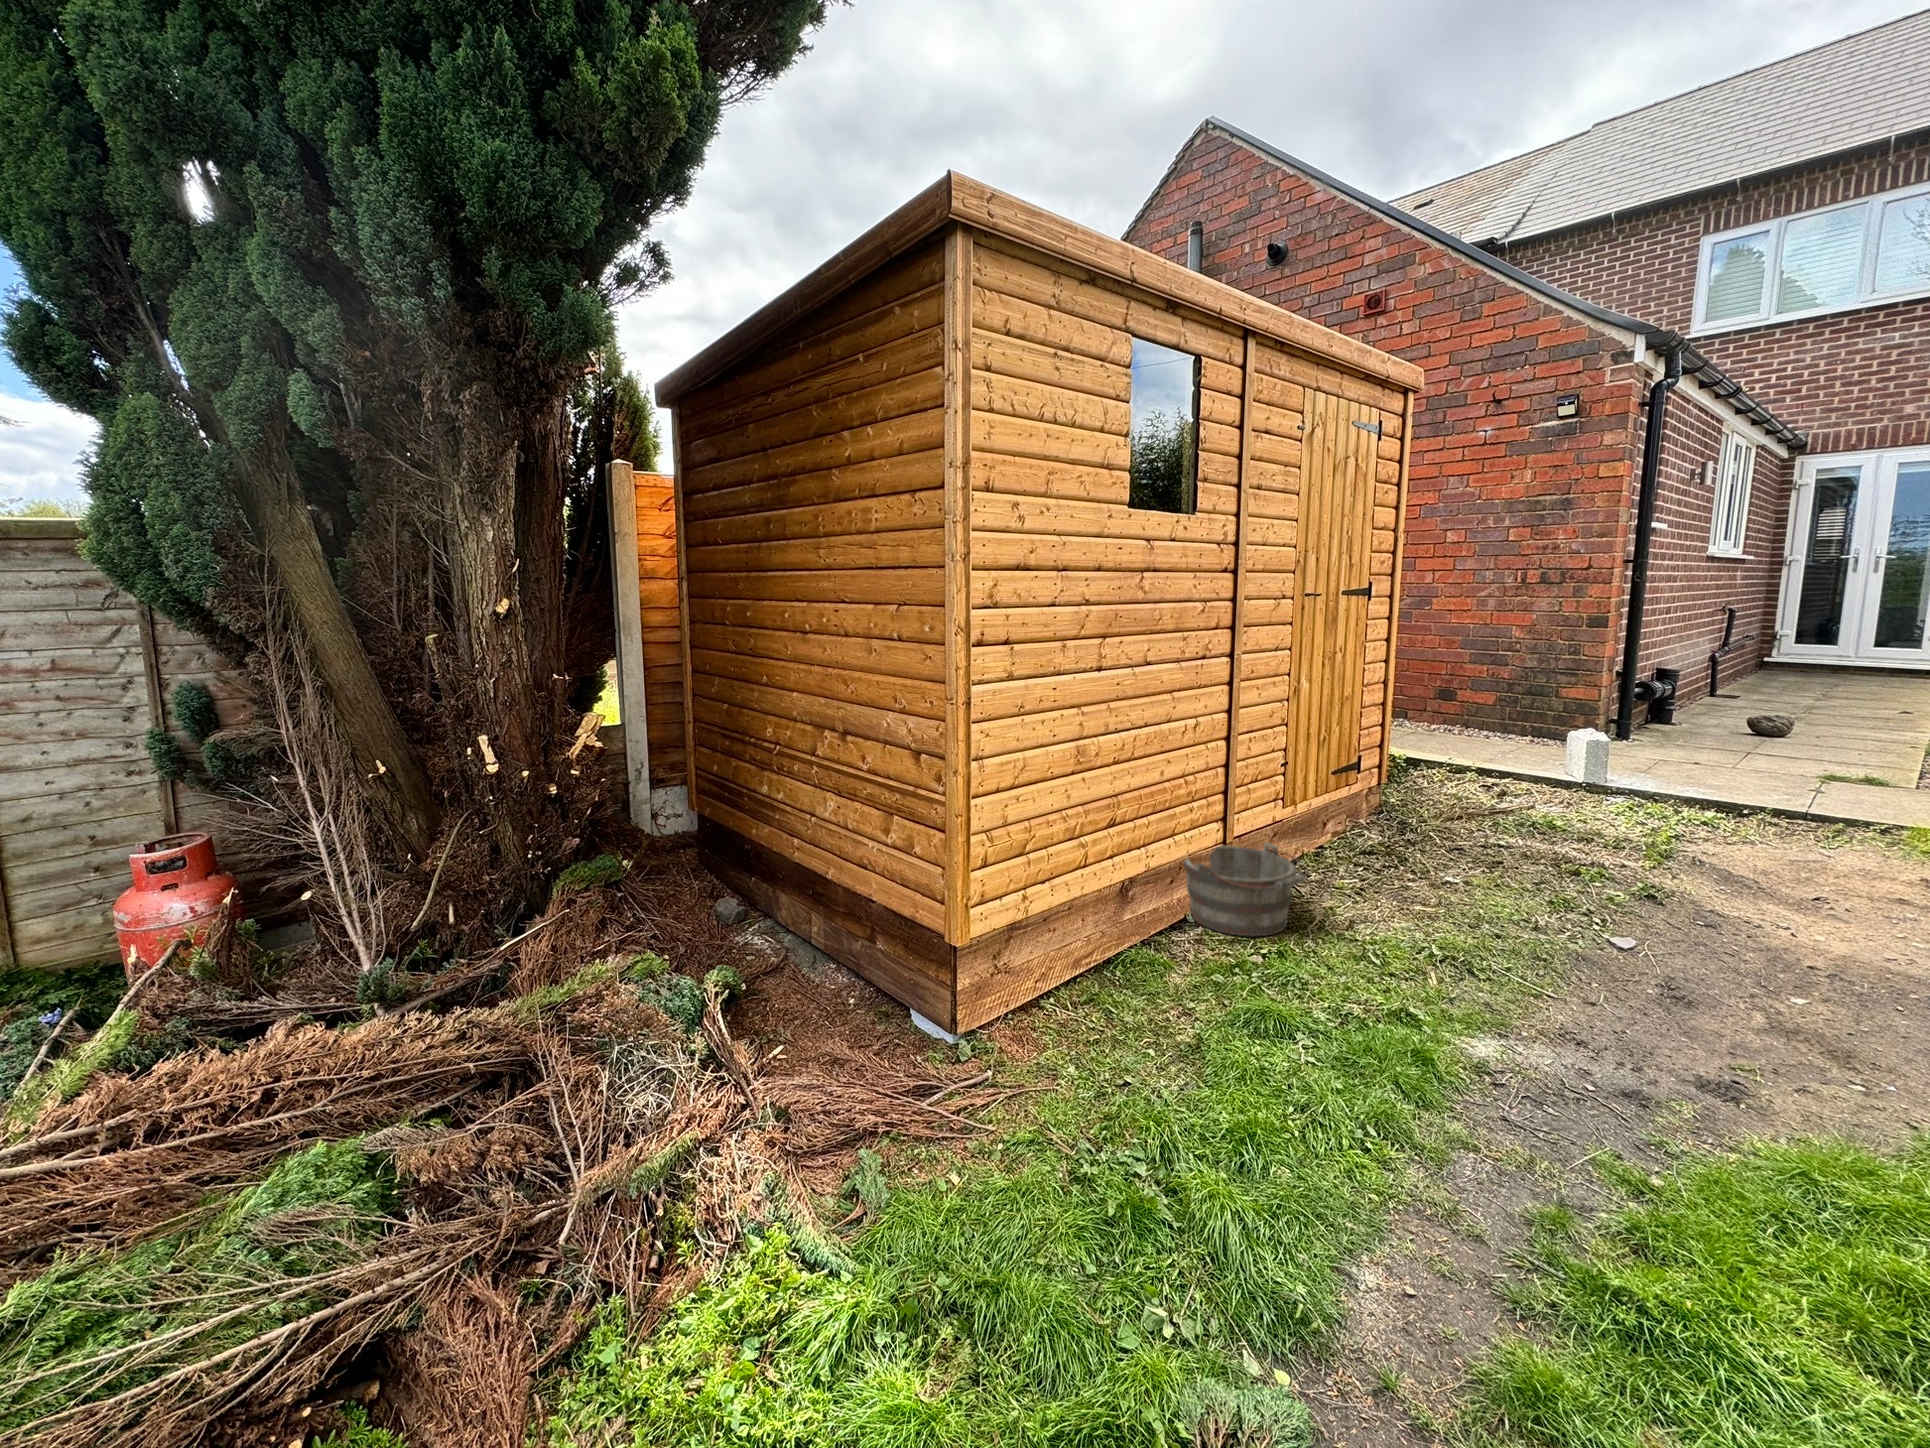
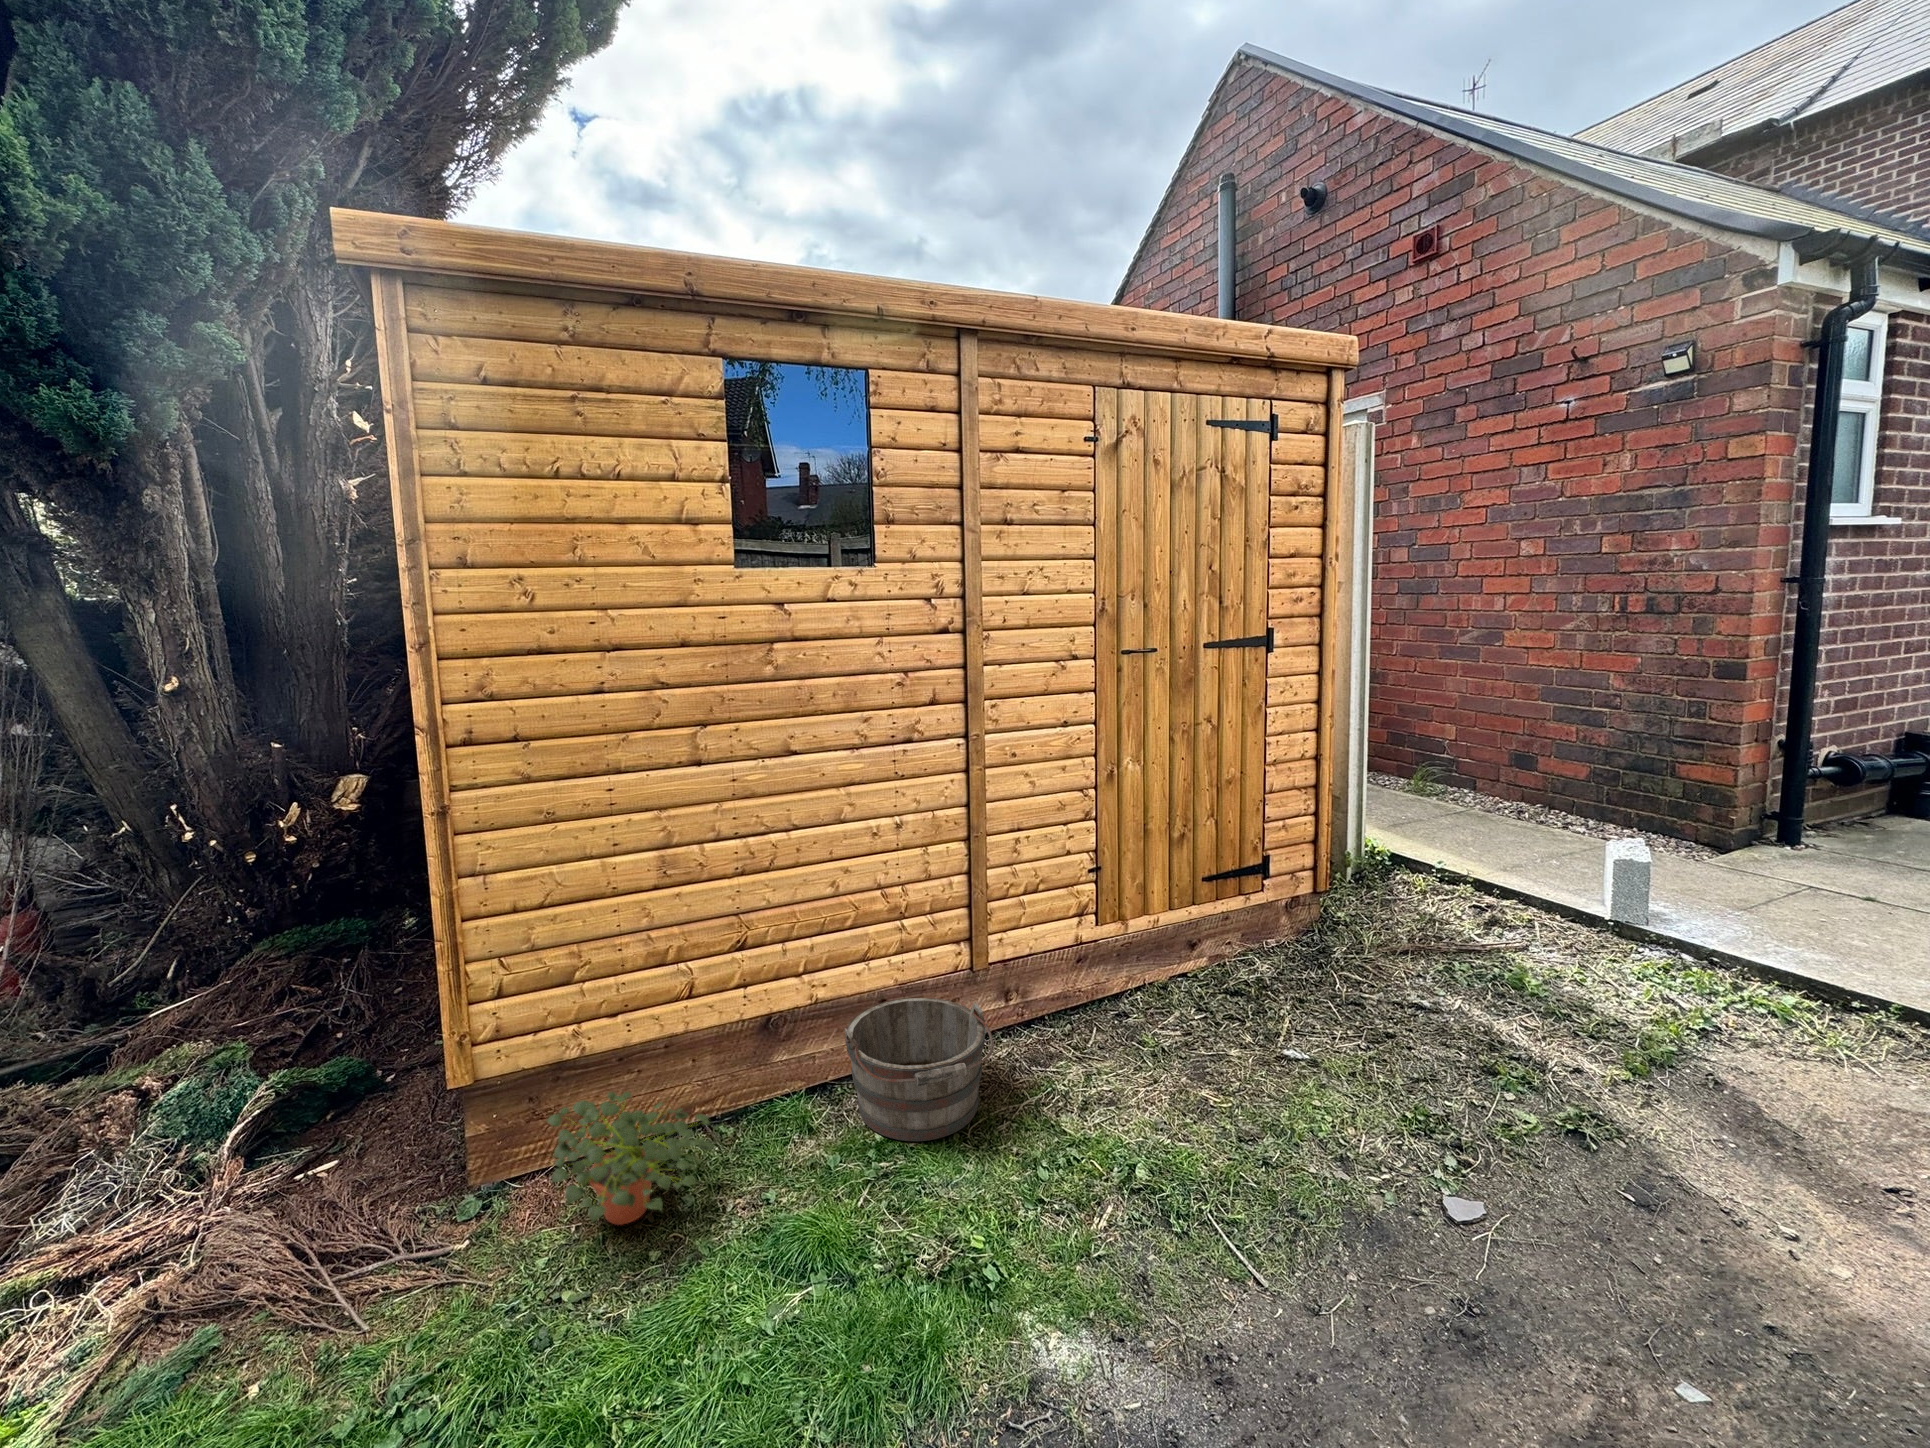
potted plant: none [1045,911,1183,1000] -> present [547,1092,715,1225]

